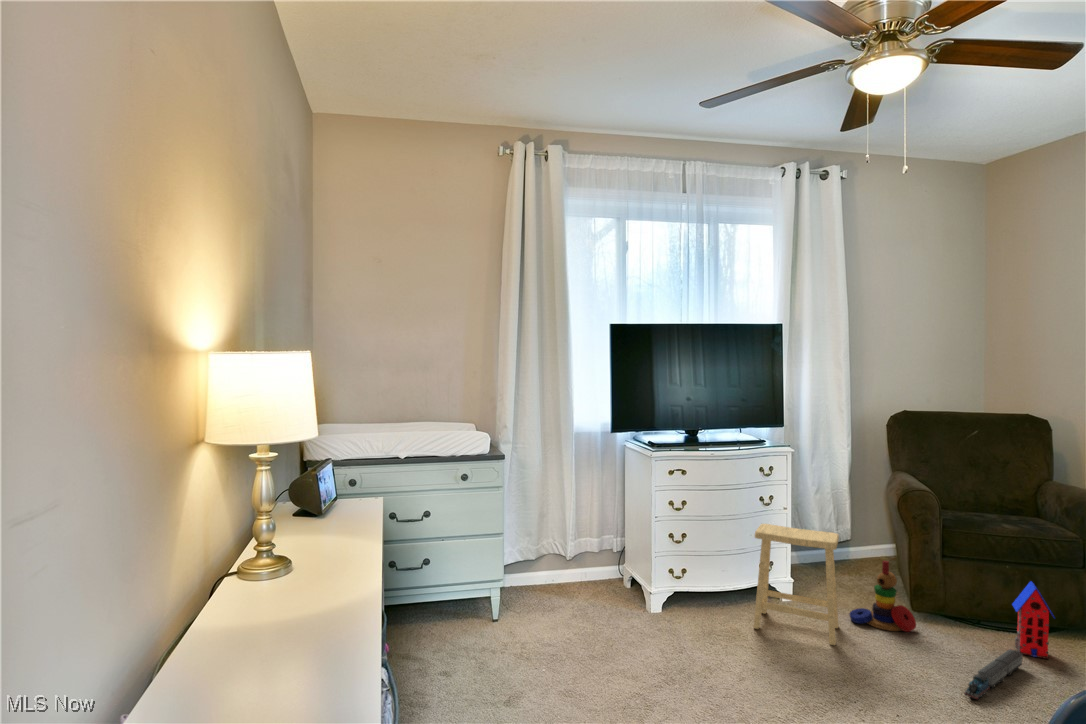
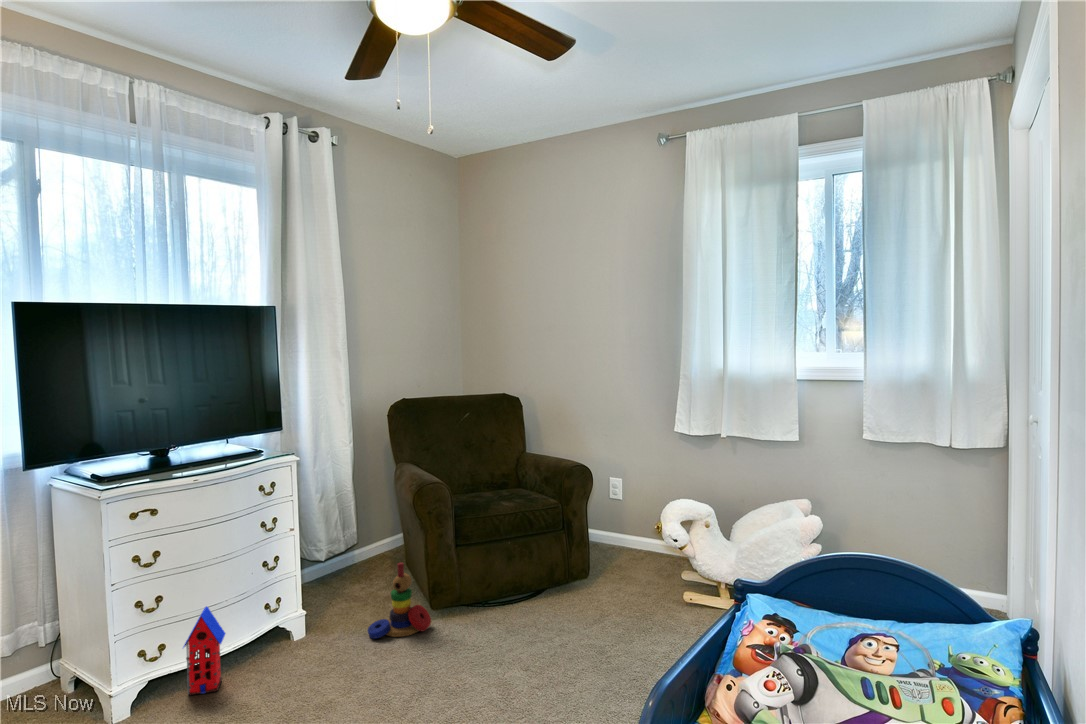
footstool: present [754,524,839,645] -> none [258,547,358,689]
toy house: present [1012,582,1053,659] -> present [183,606,225,695]
toy train: present [964,650,1023,700] -> none [481,619,519,684]

